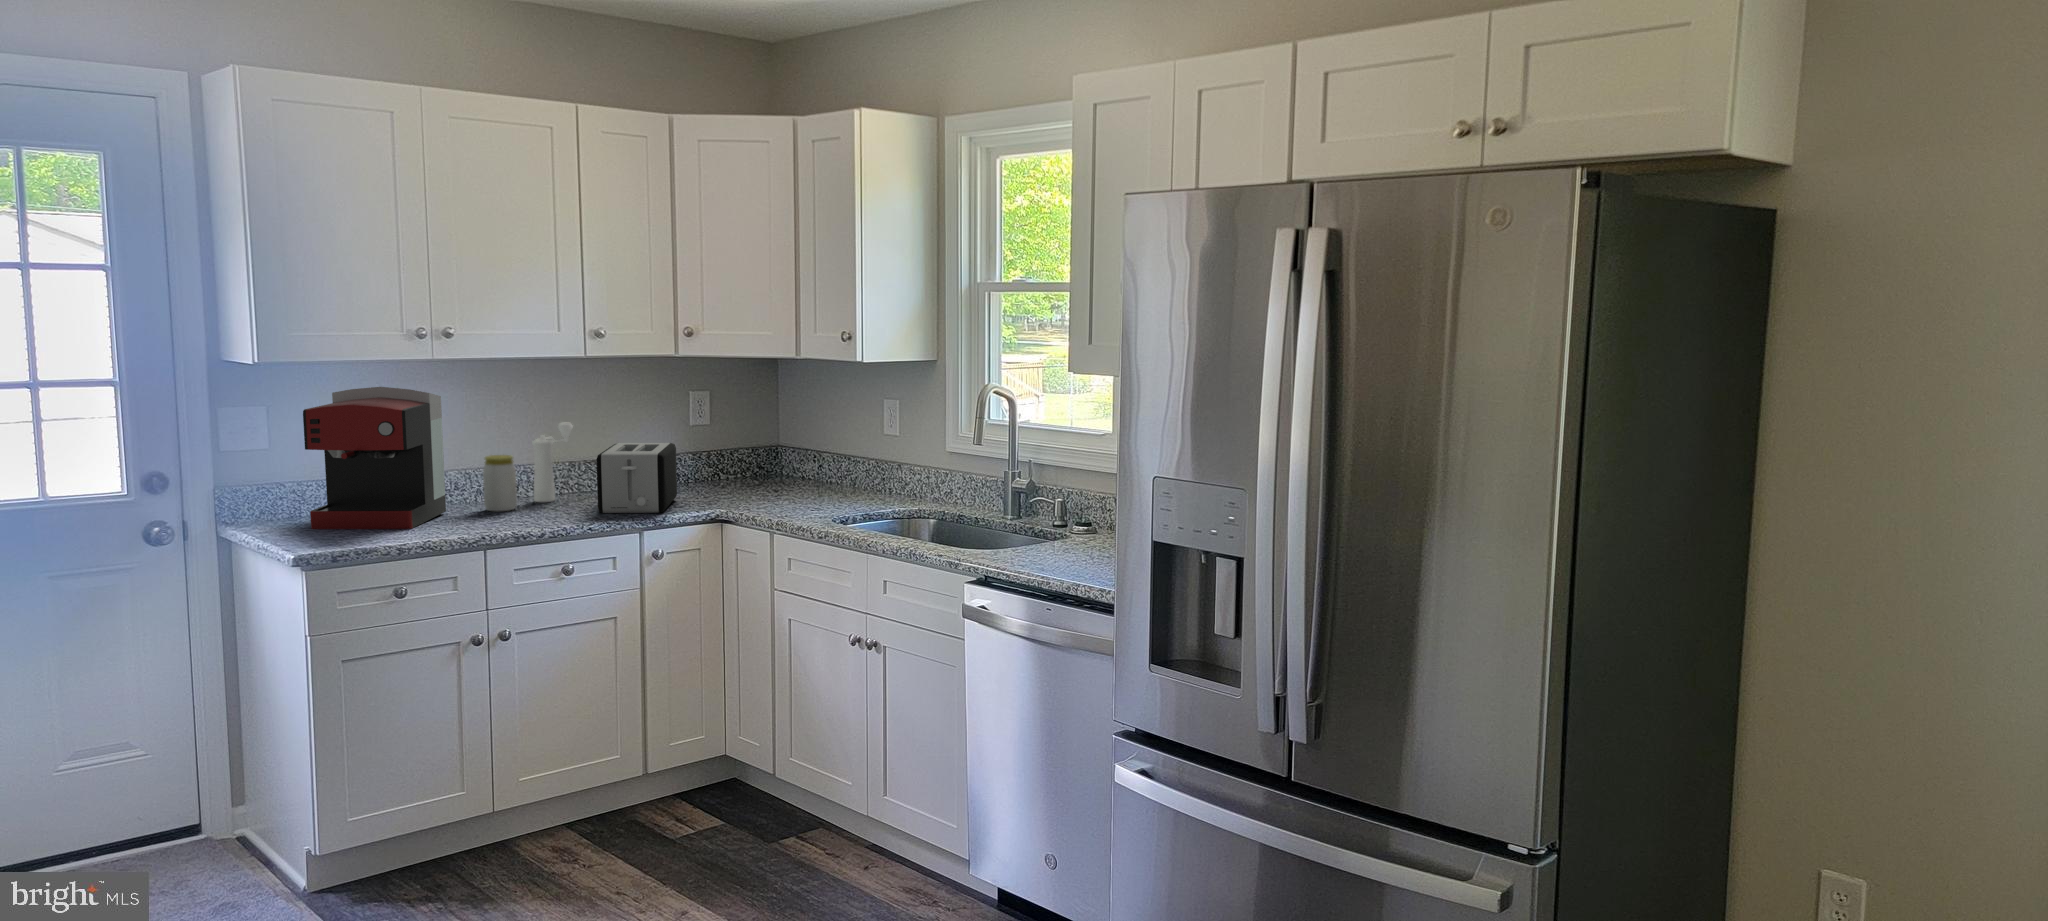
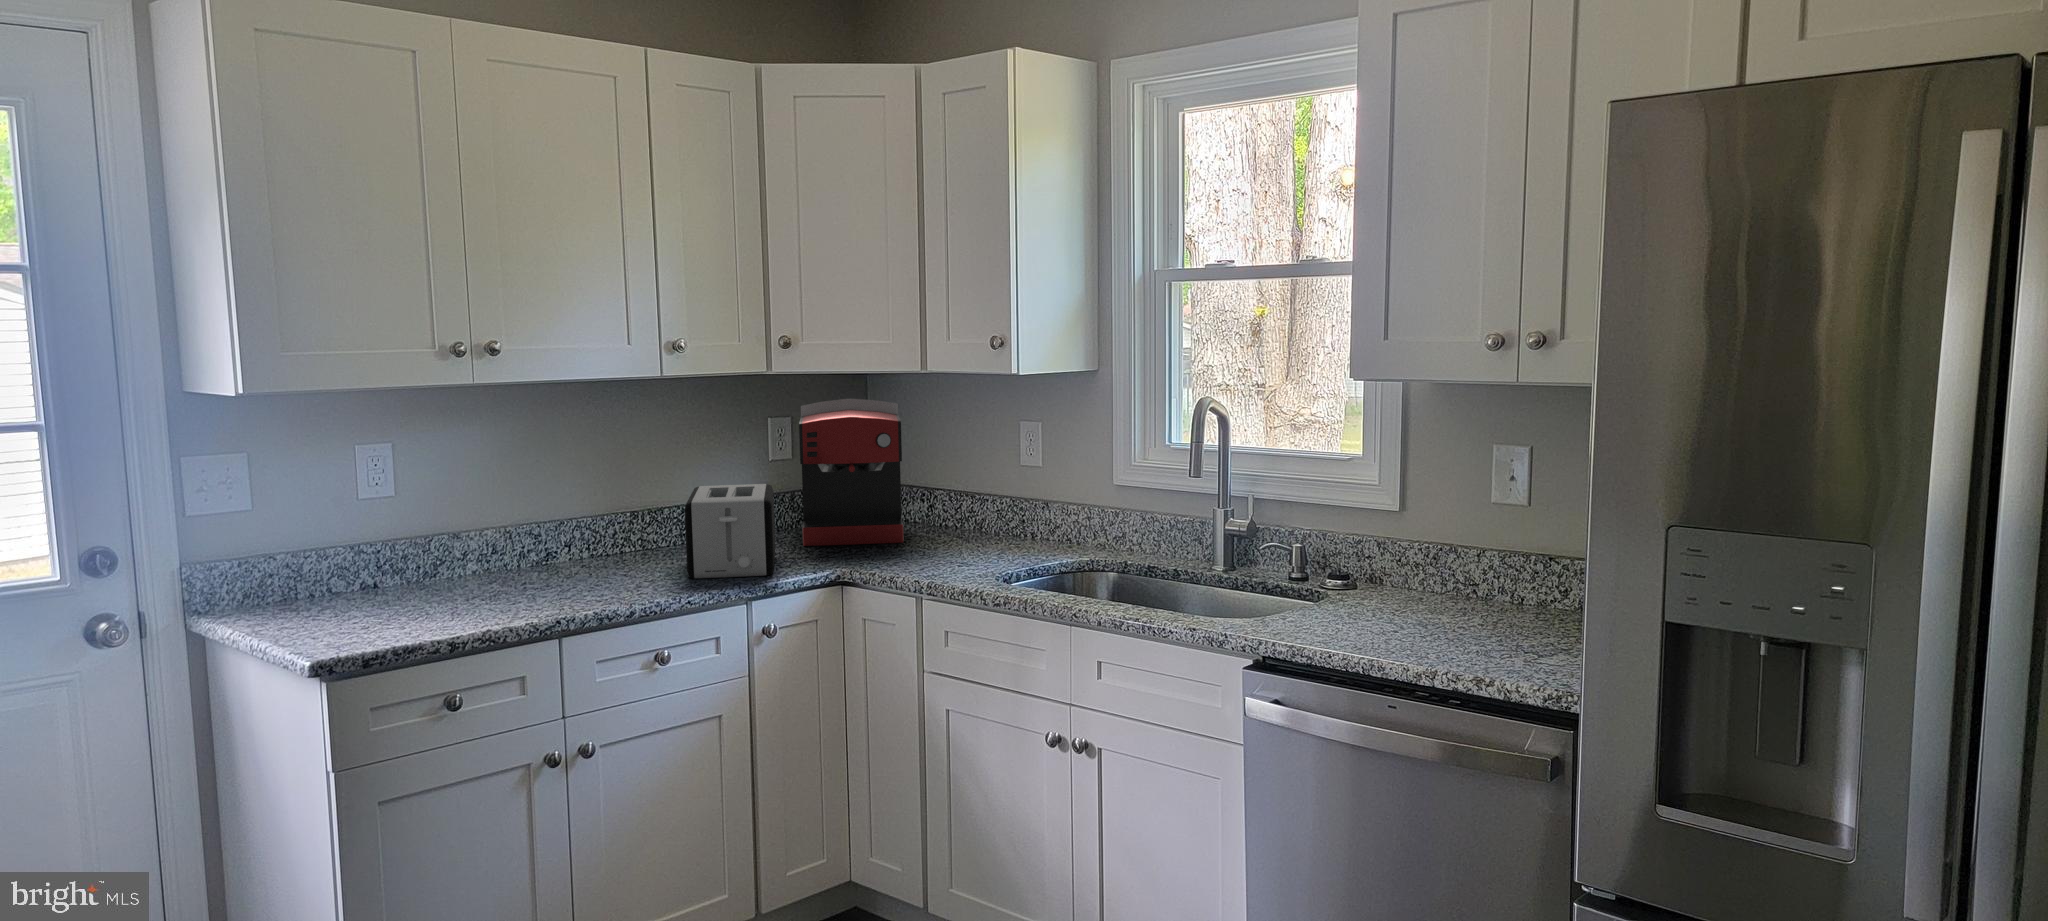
coffee maker: present [303,387,446,529] -> present [799,399,904,546]
pepper mill: present [532,422,573,502] -> none [590,462,638,565]
jar: present [483,455,517,511] -> none [534,507,579,581]

